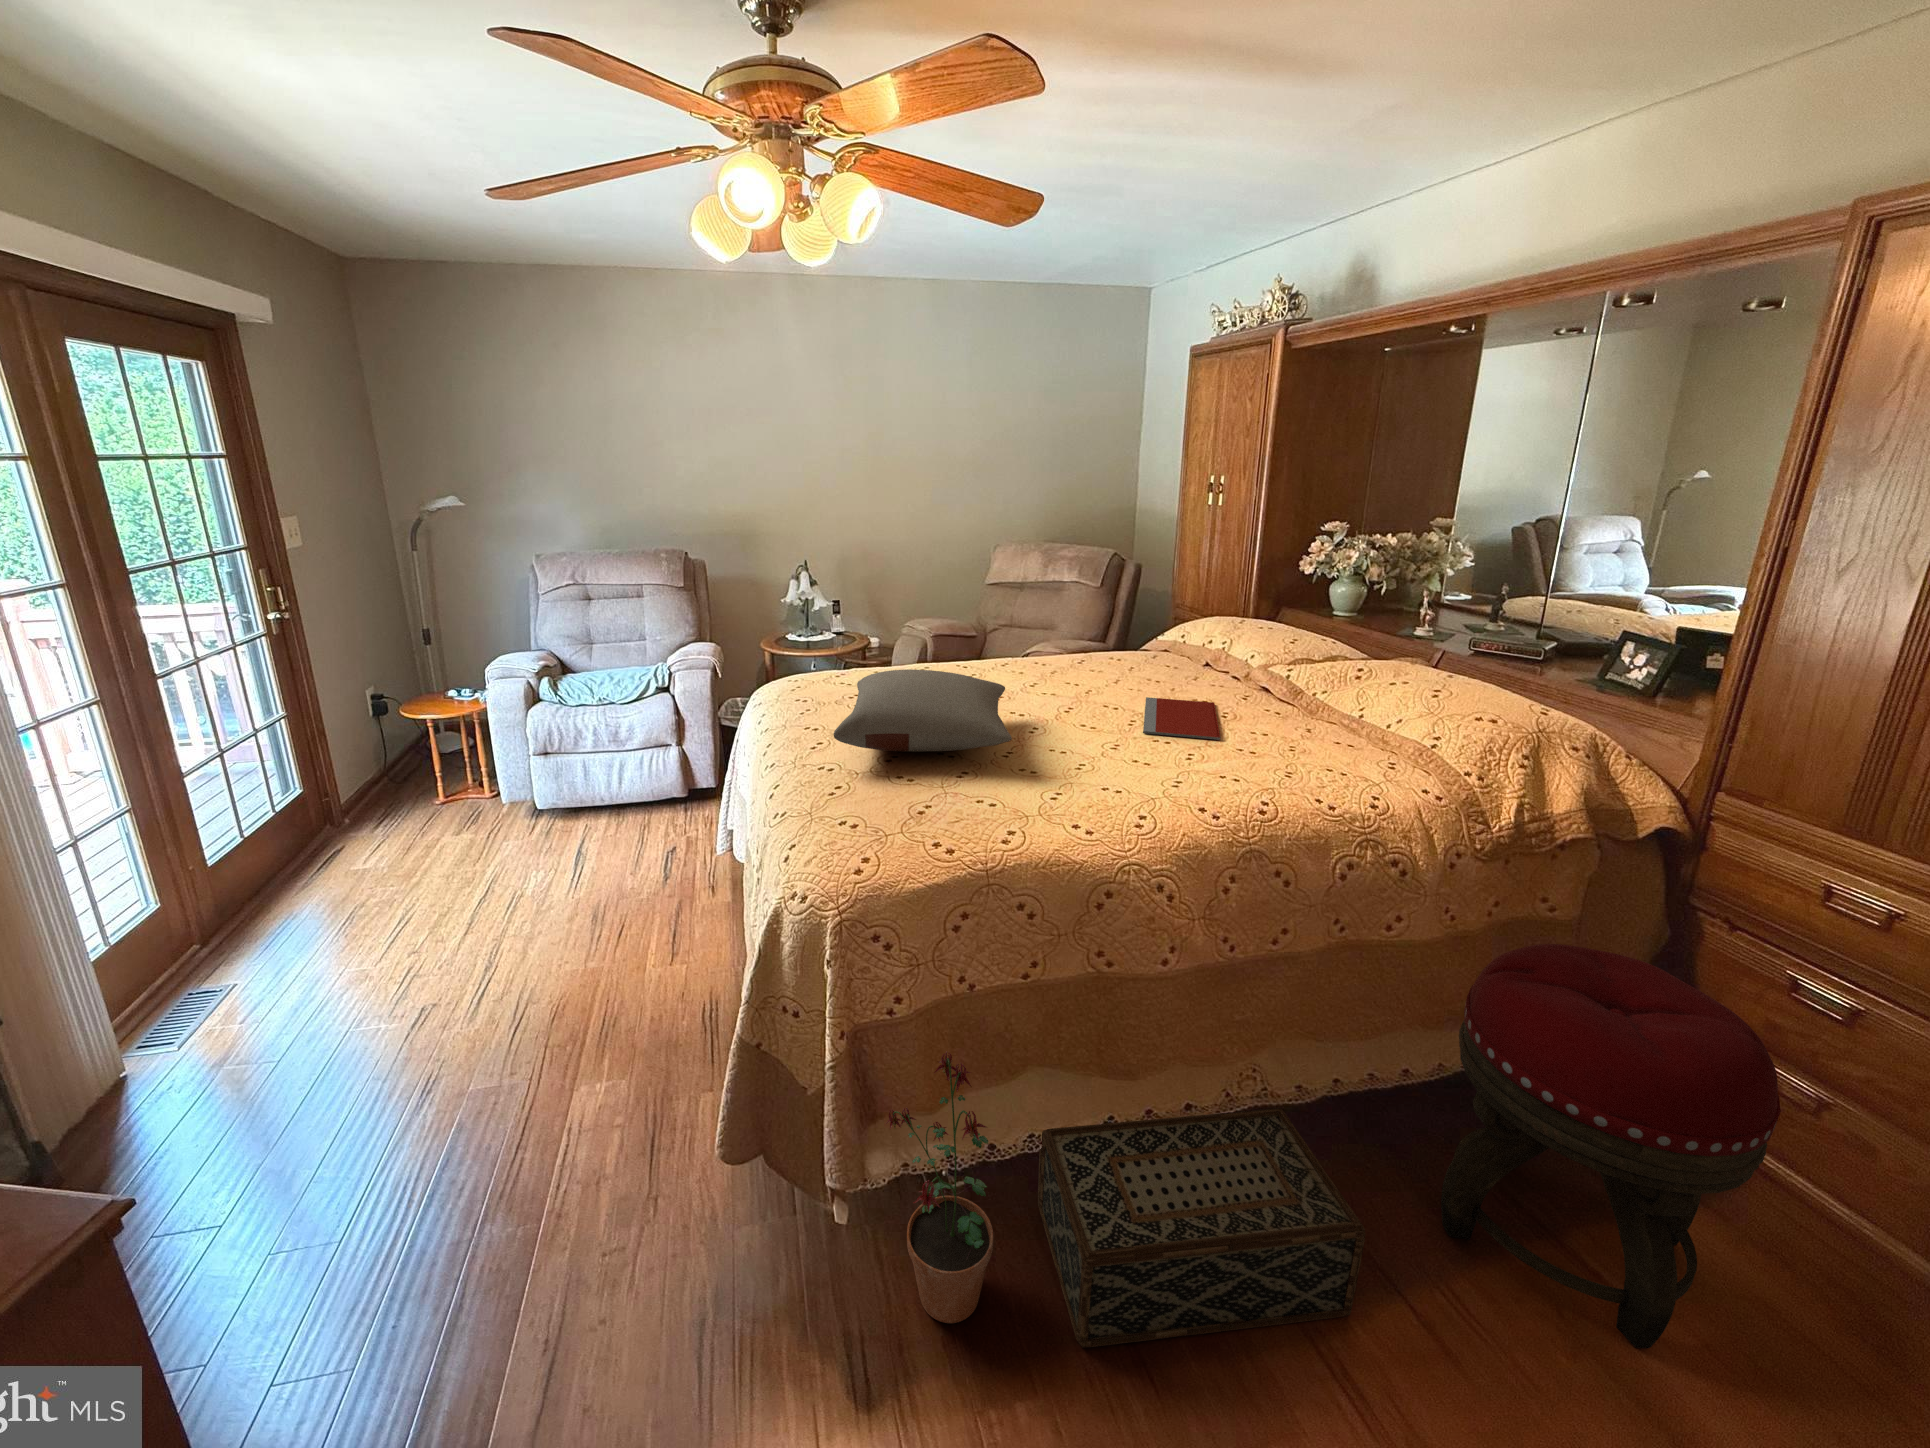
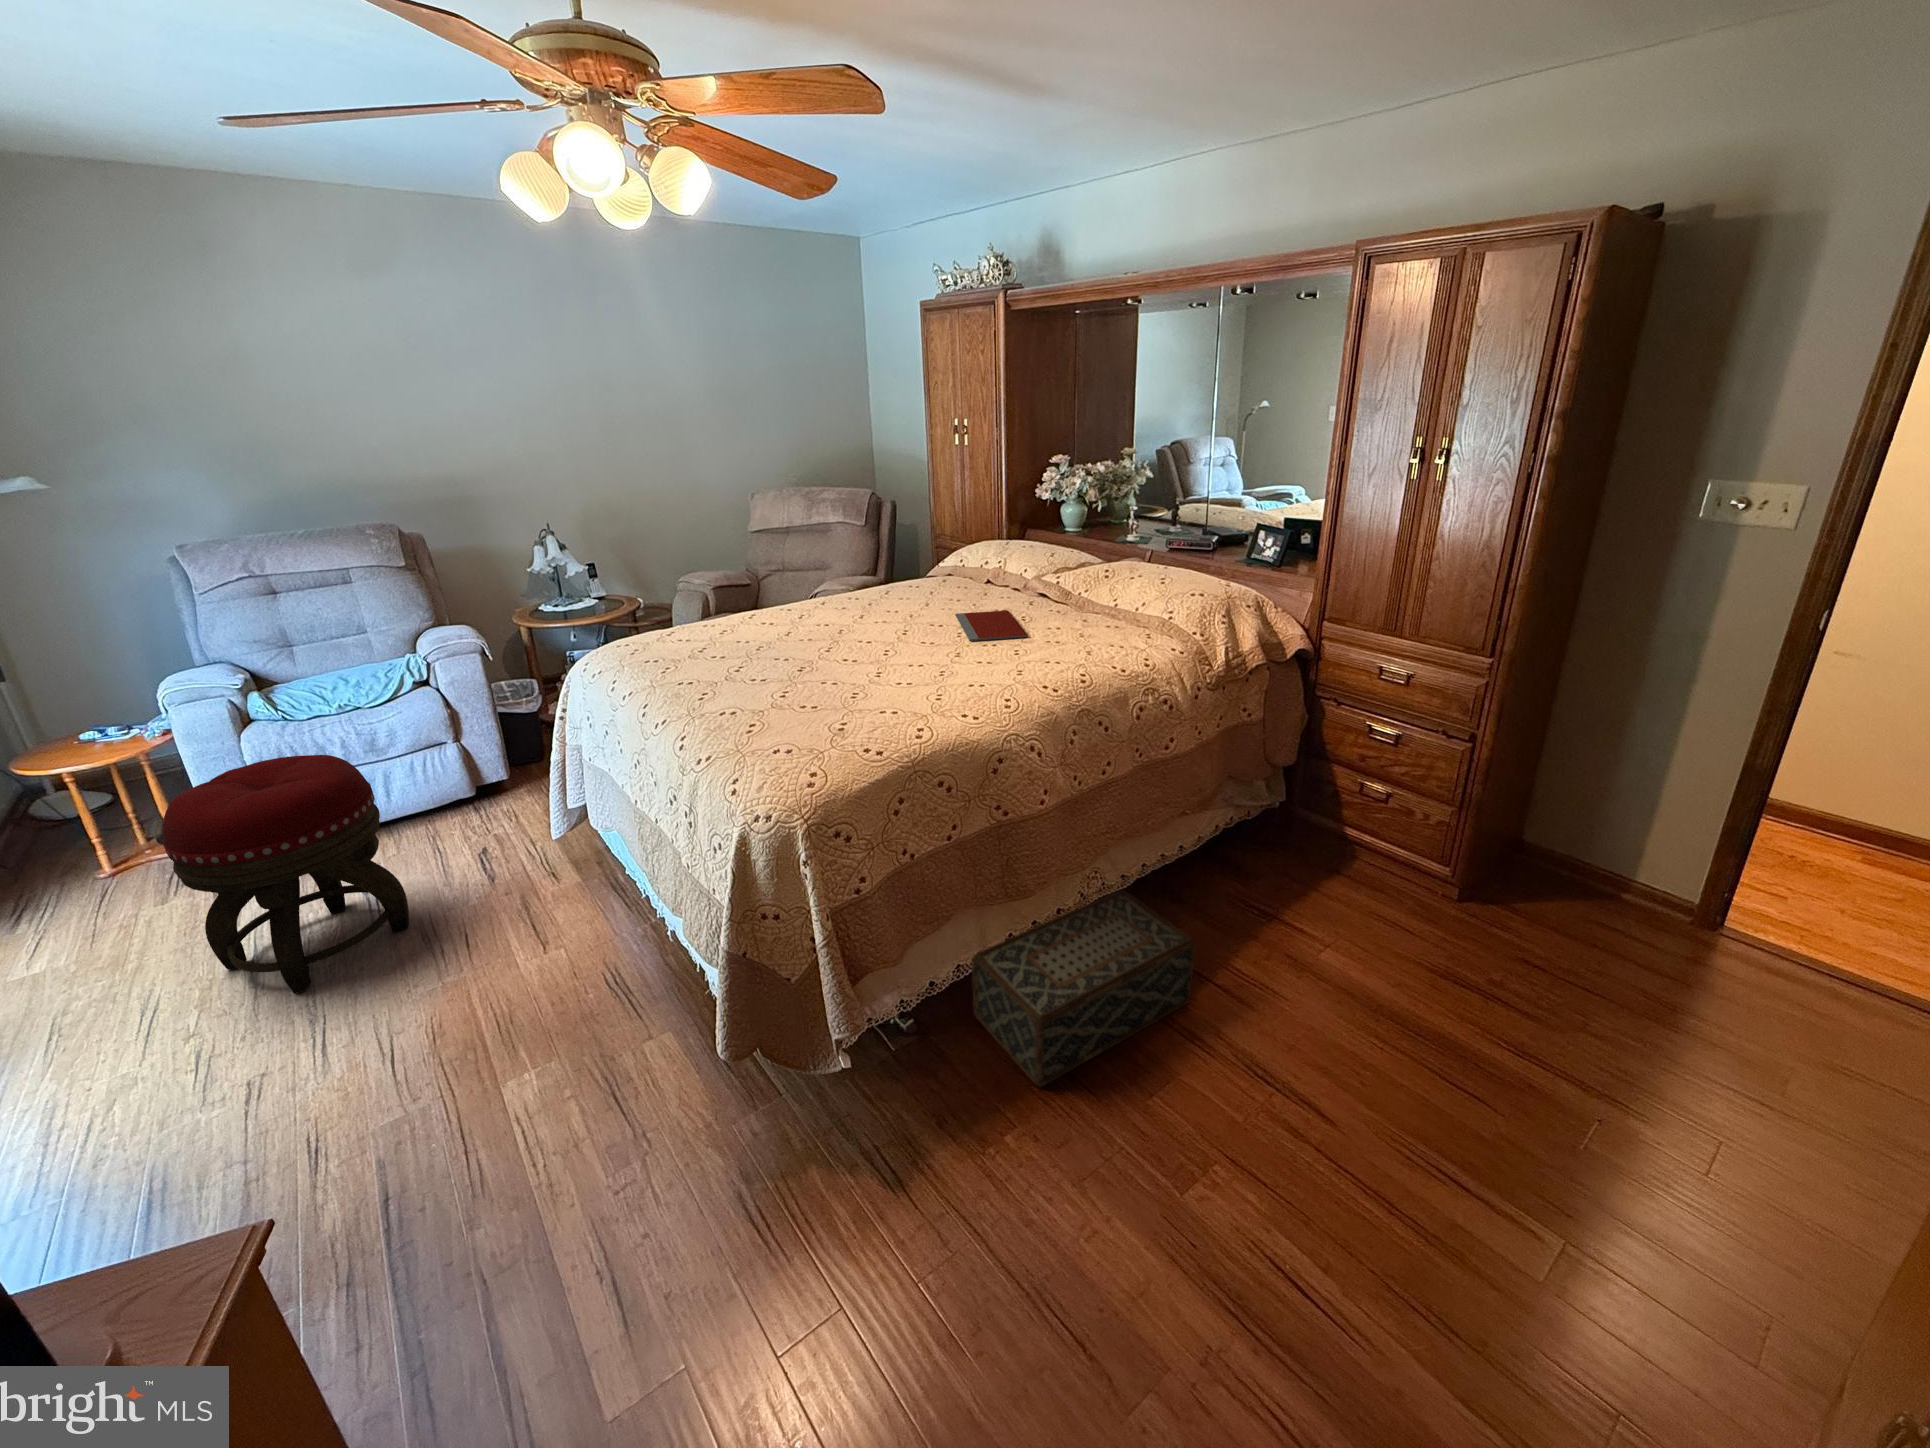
pillow: present [834,669,1012,751] -> none [711,613,886,689]
footstool: present [1441,944,1781,1348] -> present [162,755,409,993]
potted plant: present [886,1051,993,1323] -> none [865,910,973,1115]

